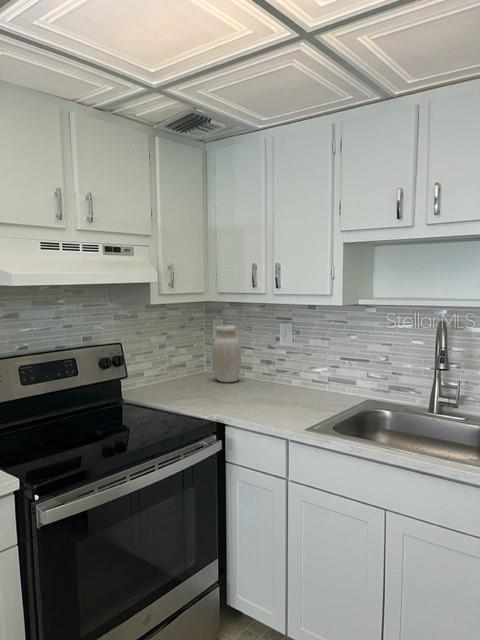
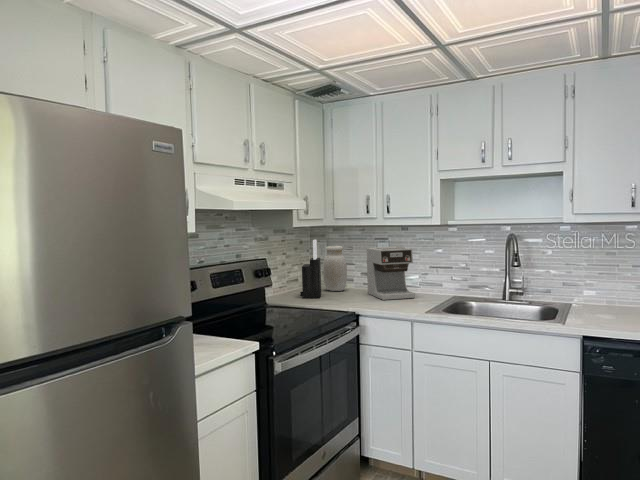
knife block: none [172,318,204,393] -> present [300,240,321,298]
coffee maker: none [260,330,313,401] -> present [367,246,415,300]

